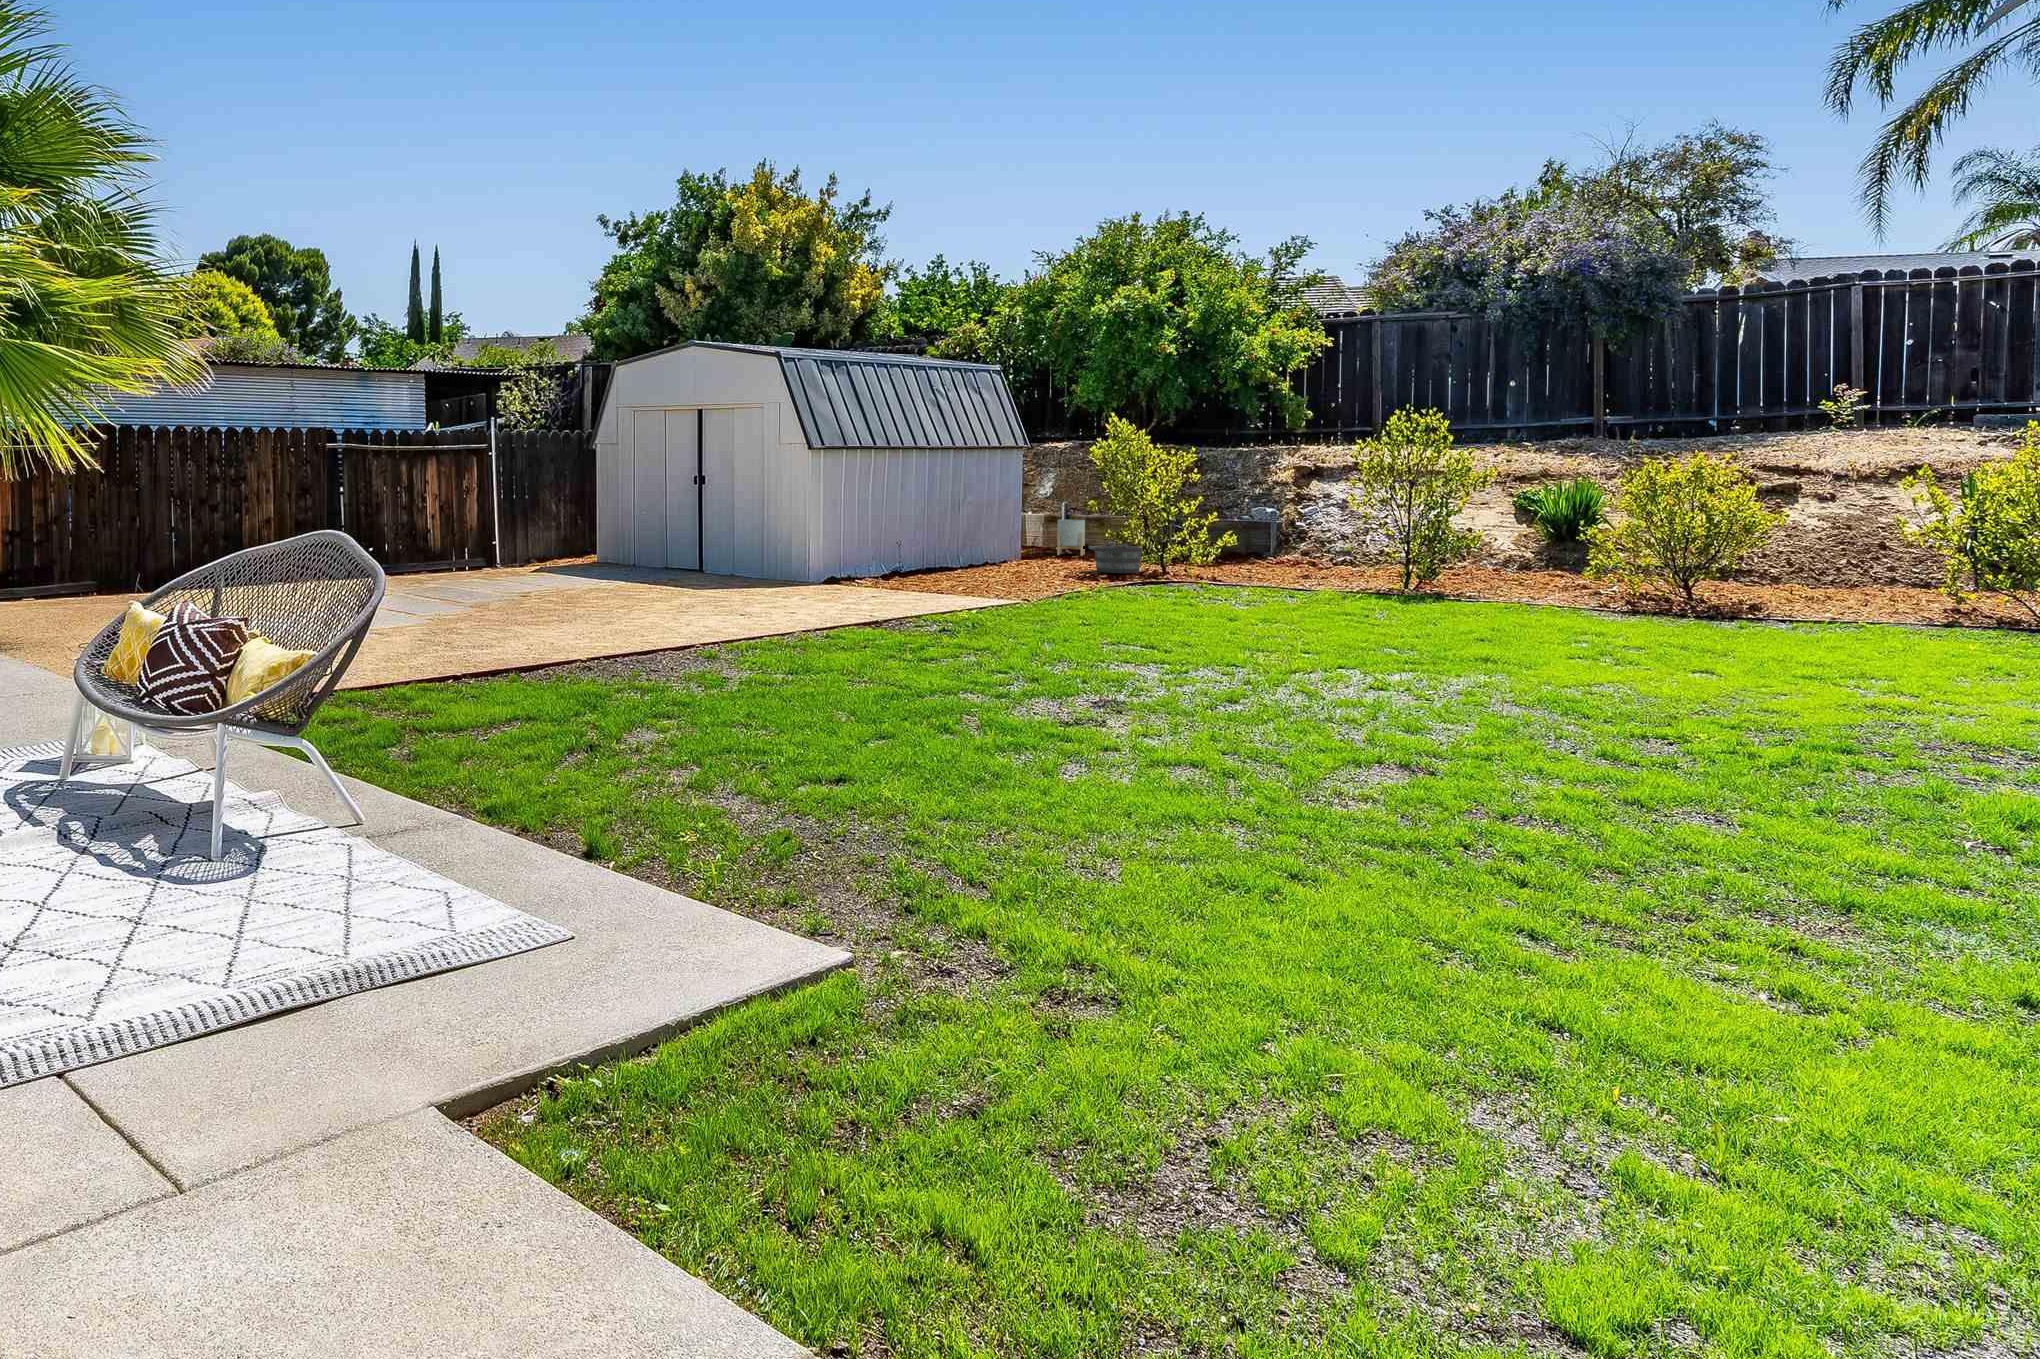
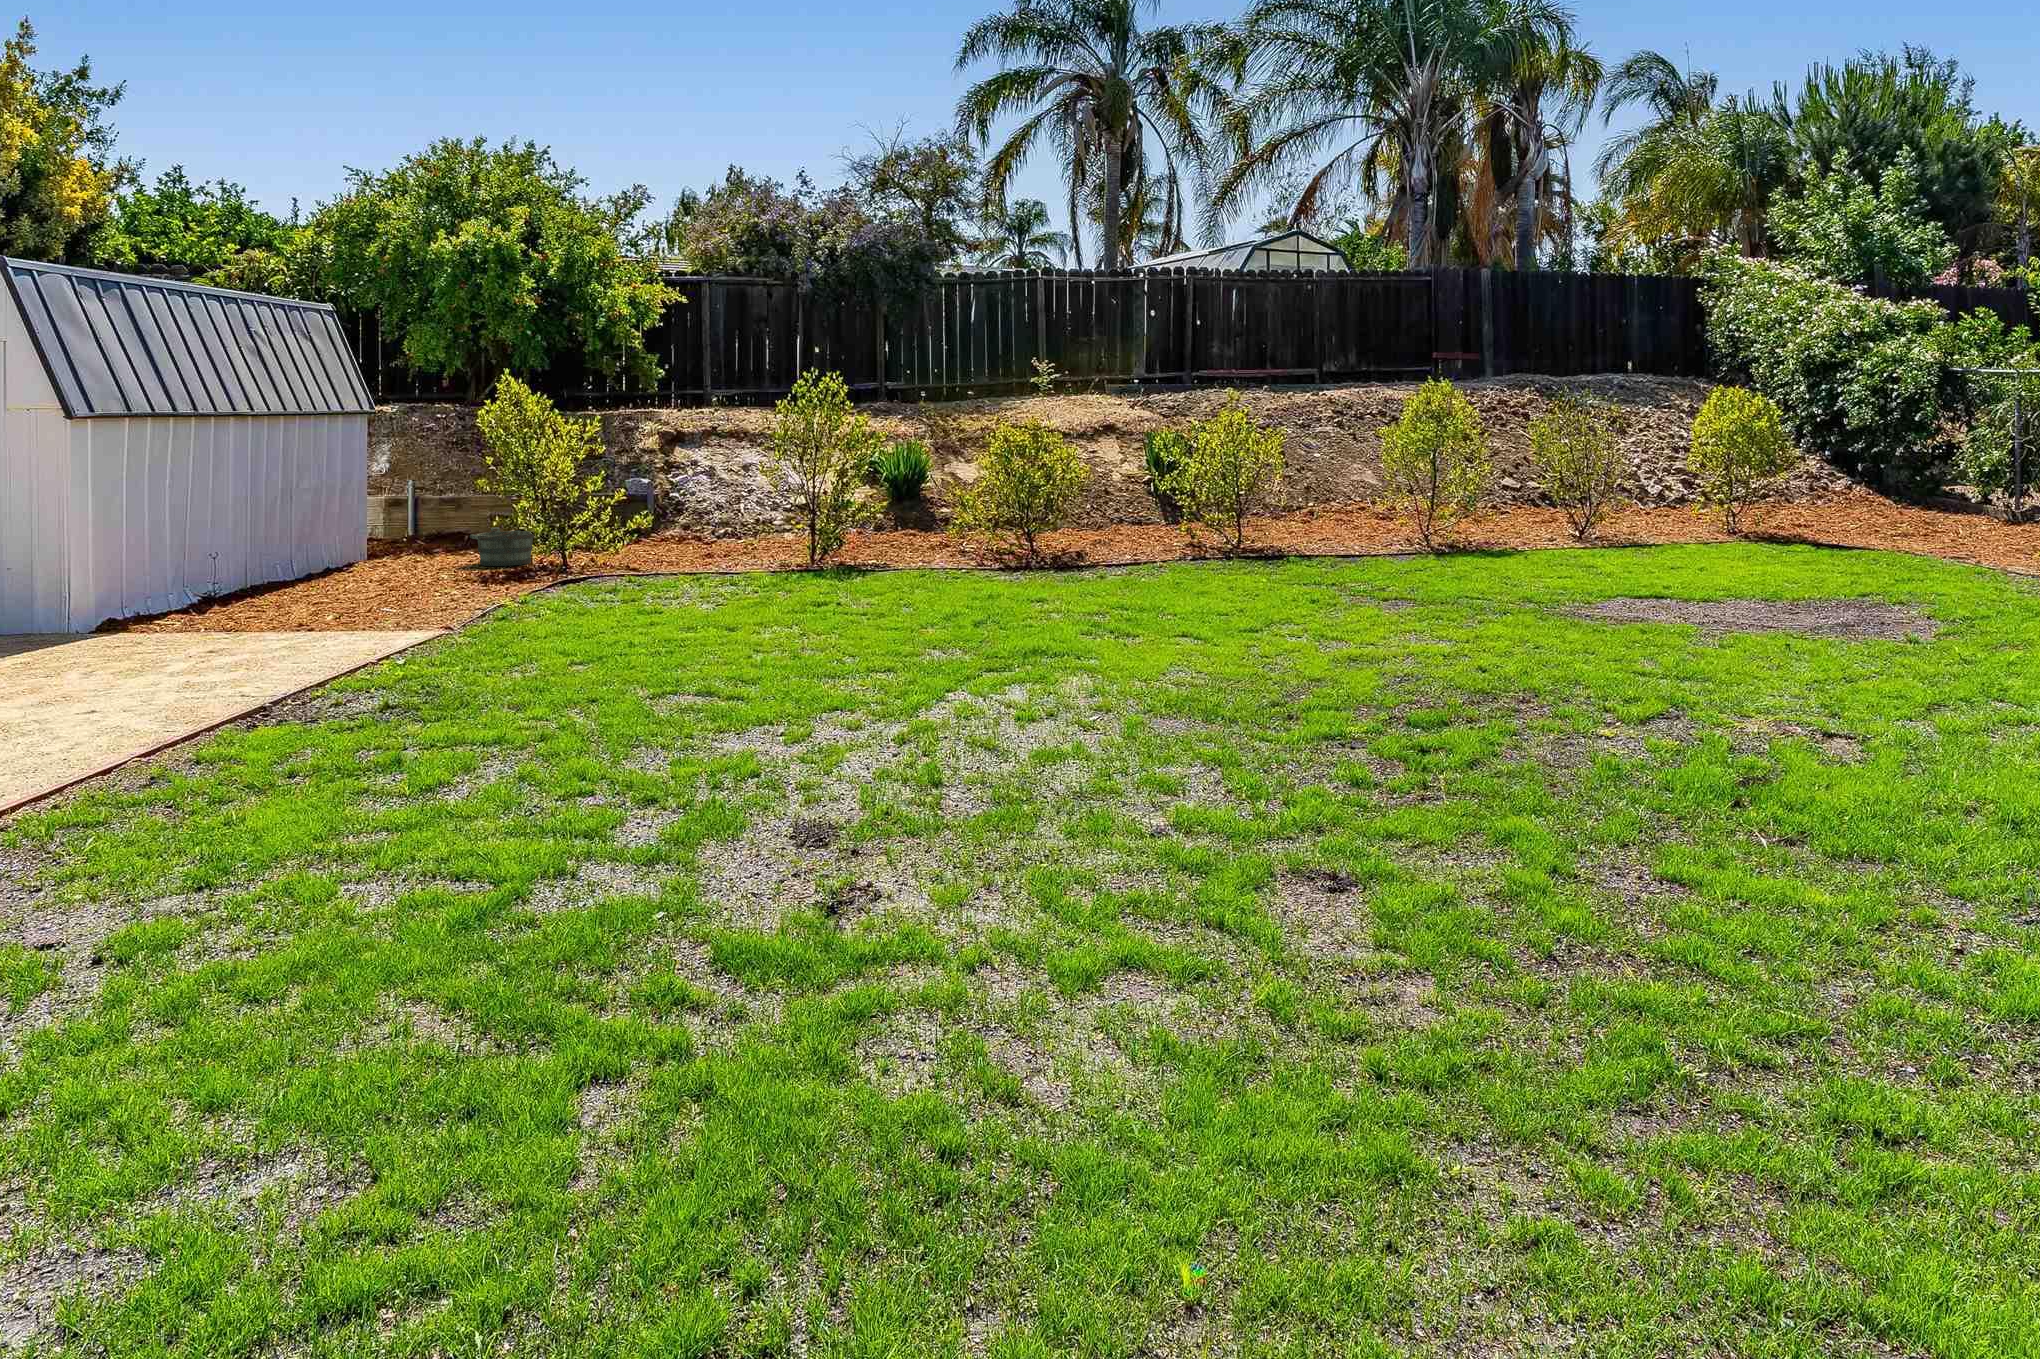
planter: present [1057,520,1085,556] -> none [408,499,441,544]

